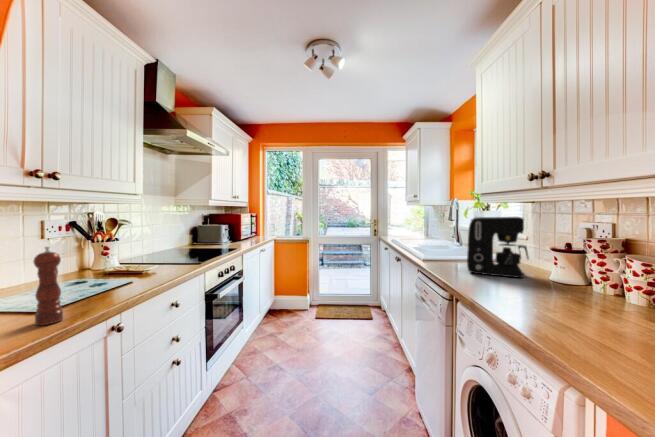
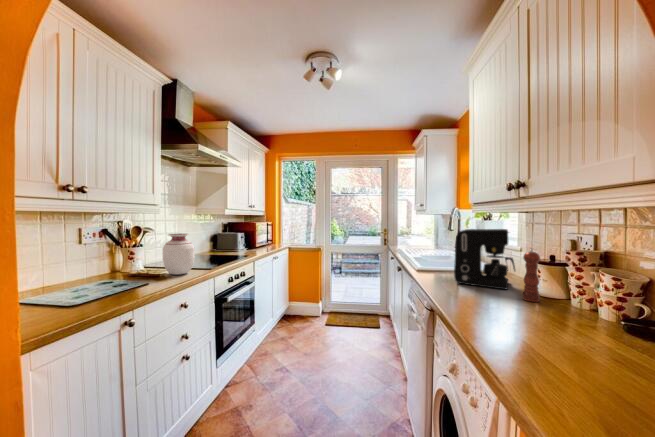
vase: none [145,225,182,271] -> present [162,234,195,275]
pepper mill: present [33,247,63,325] -> present [523,248,540,302]

